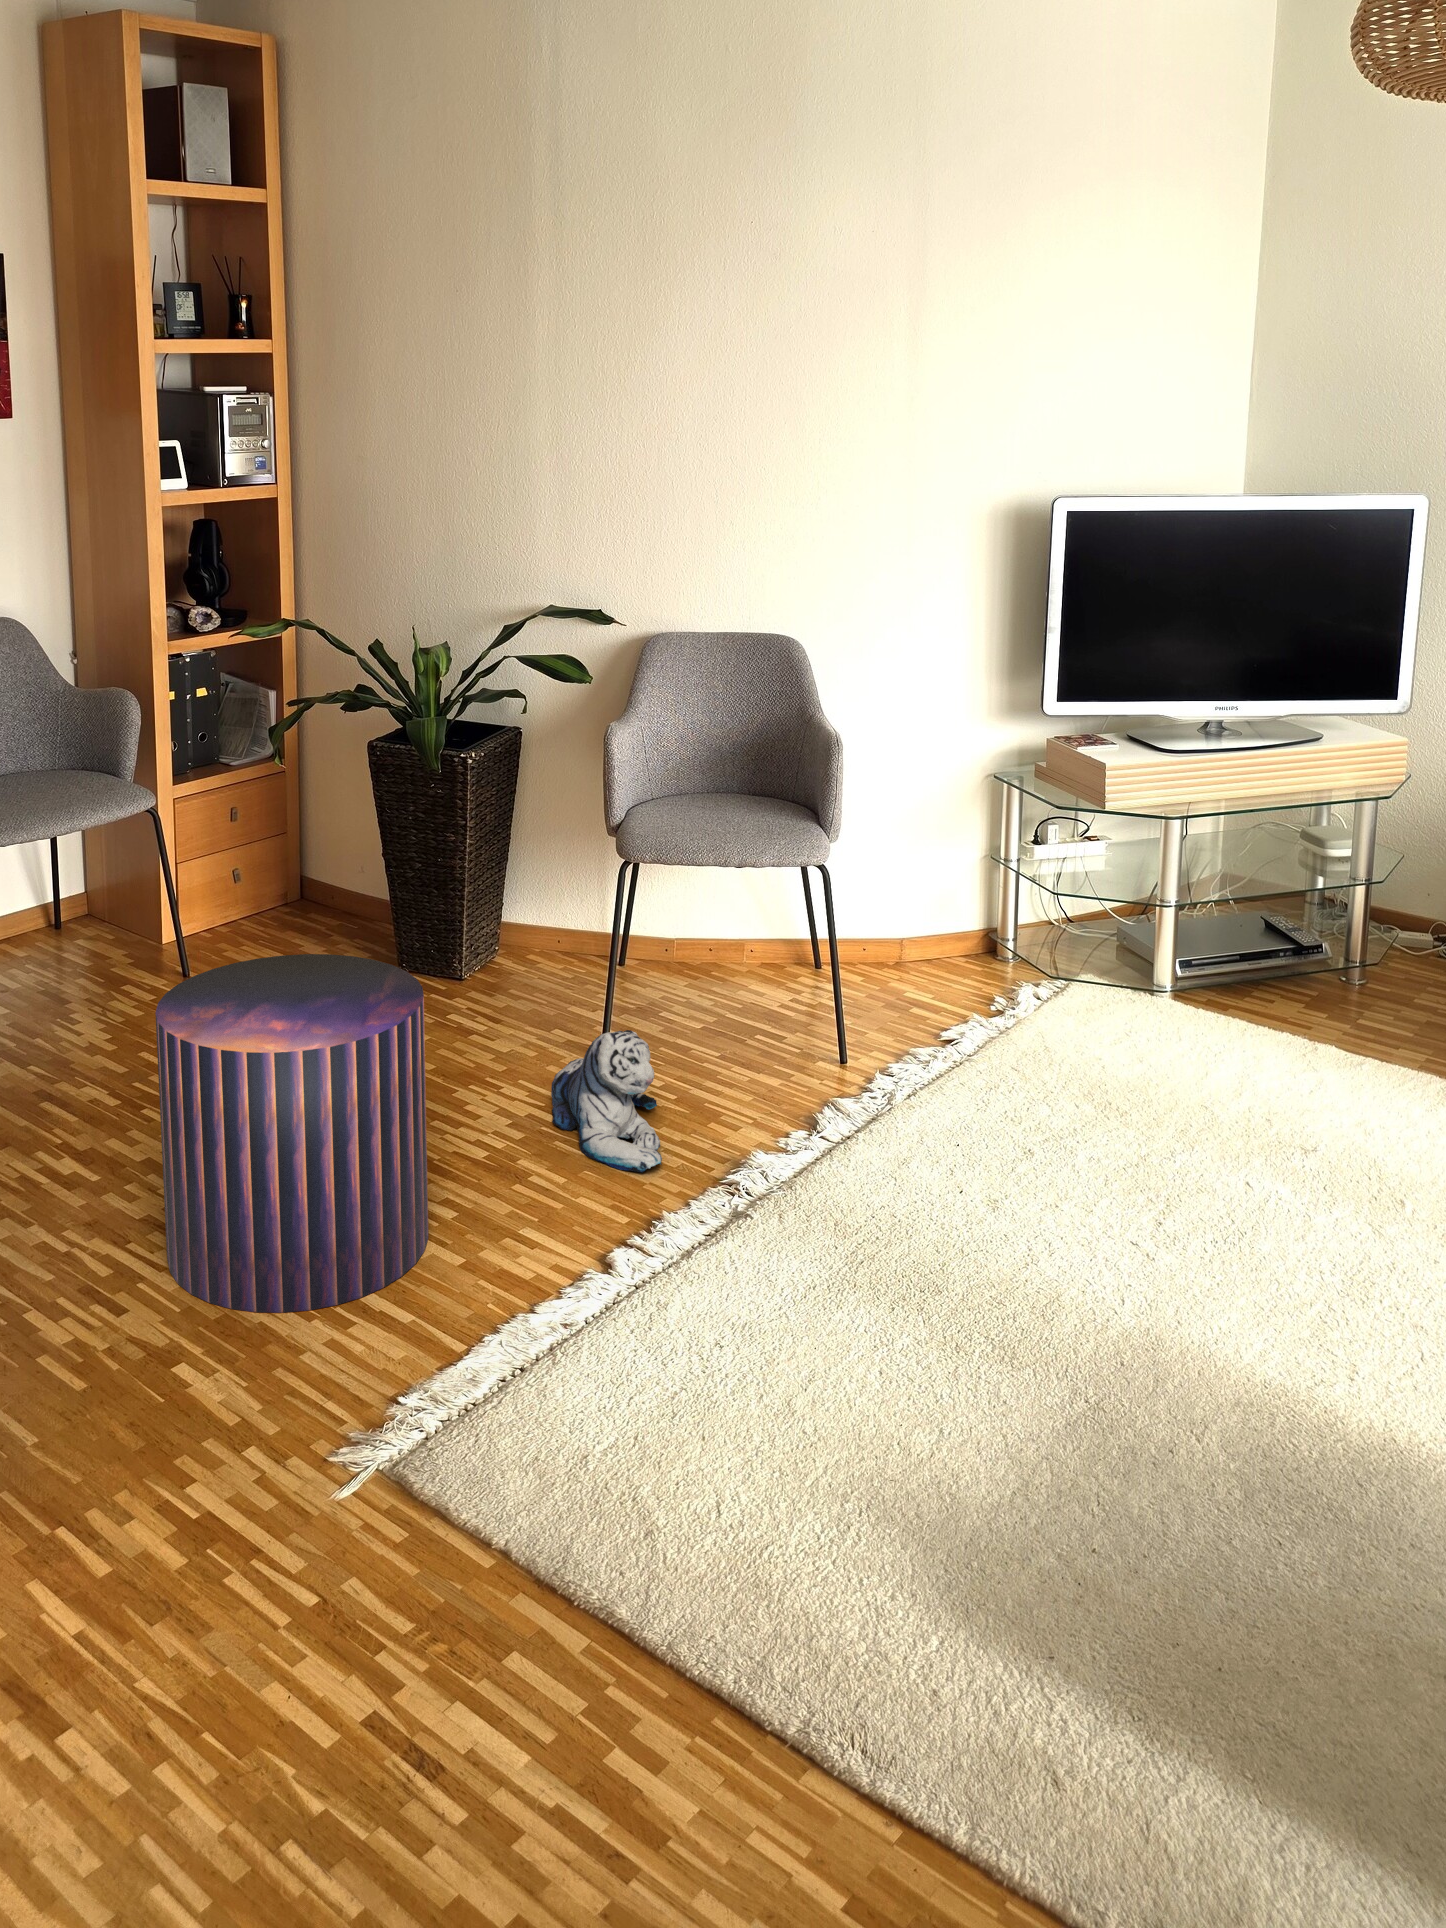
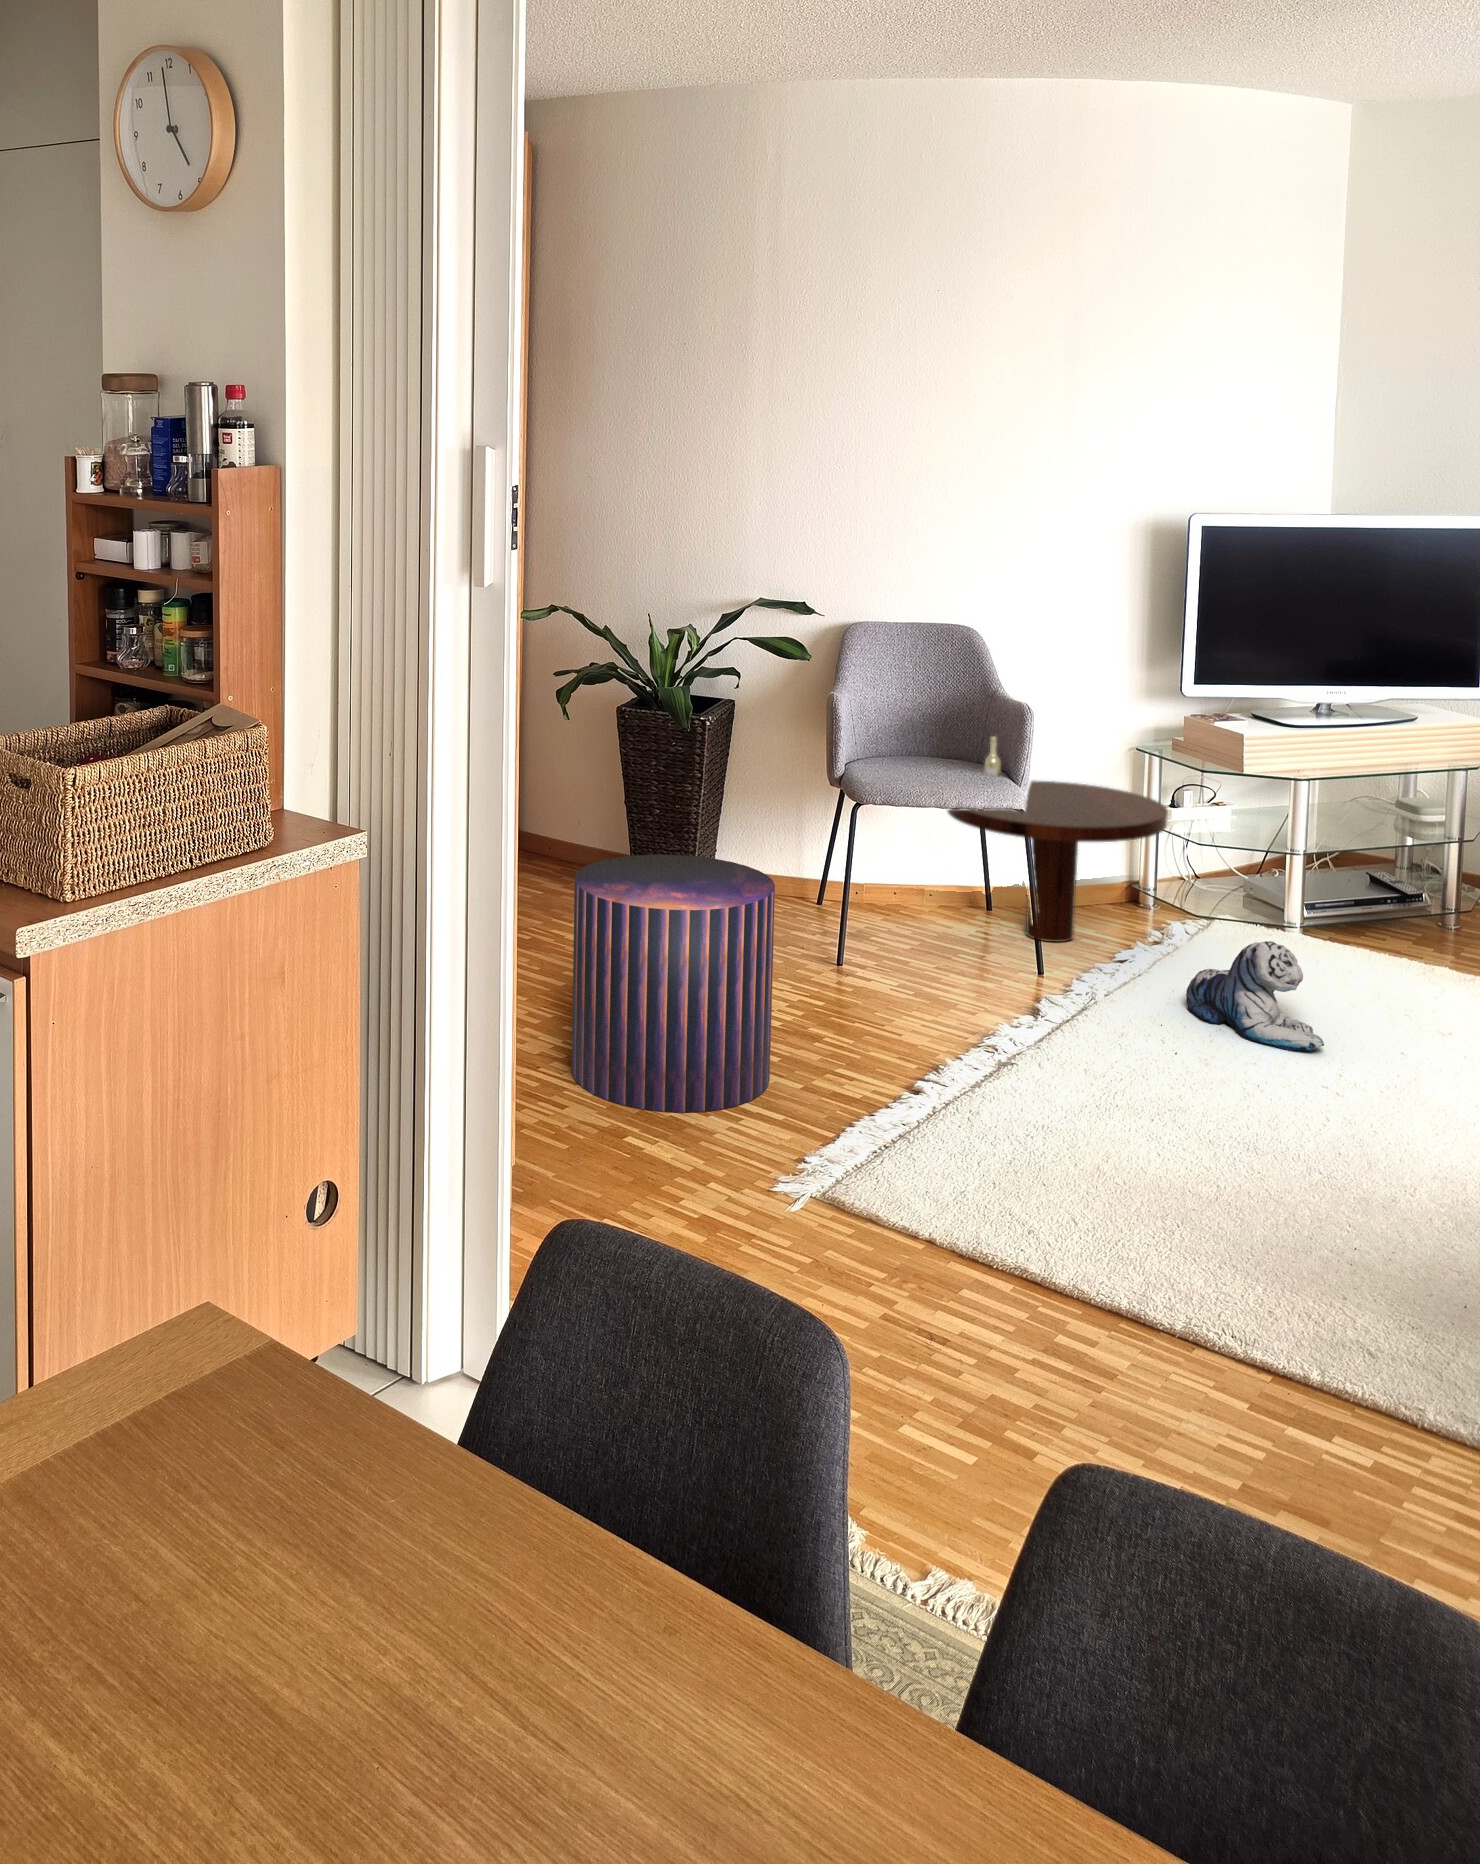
coffee table: none [753,773,1009,1017] -> present [947,736,1168,942]
plush toy: present [551,1030,662,1172] -> present [1186,941,1324,1051]

